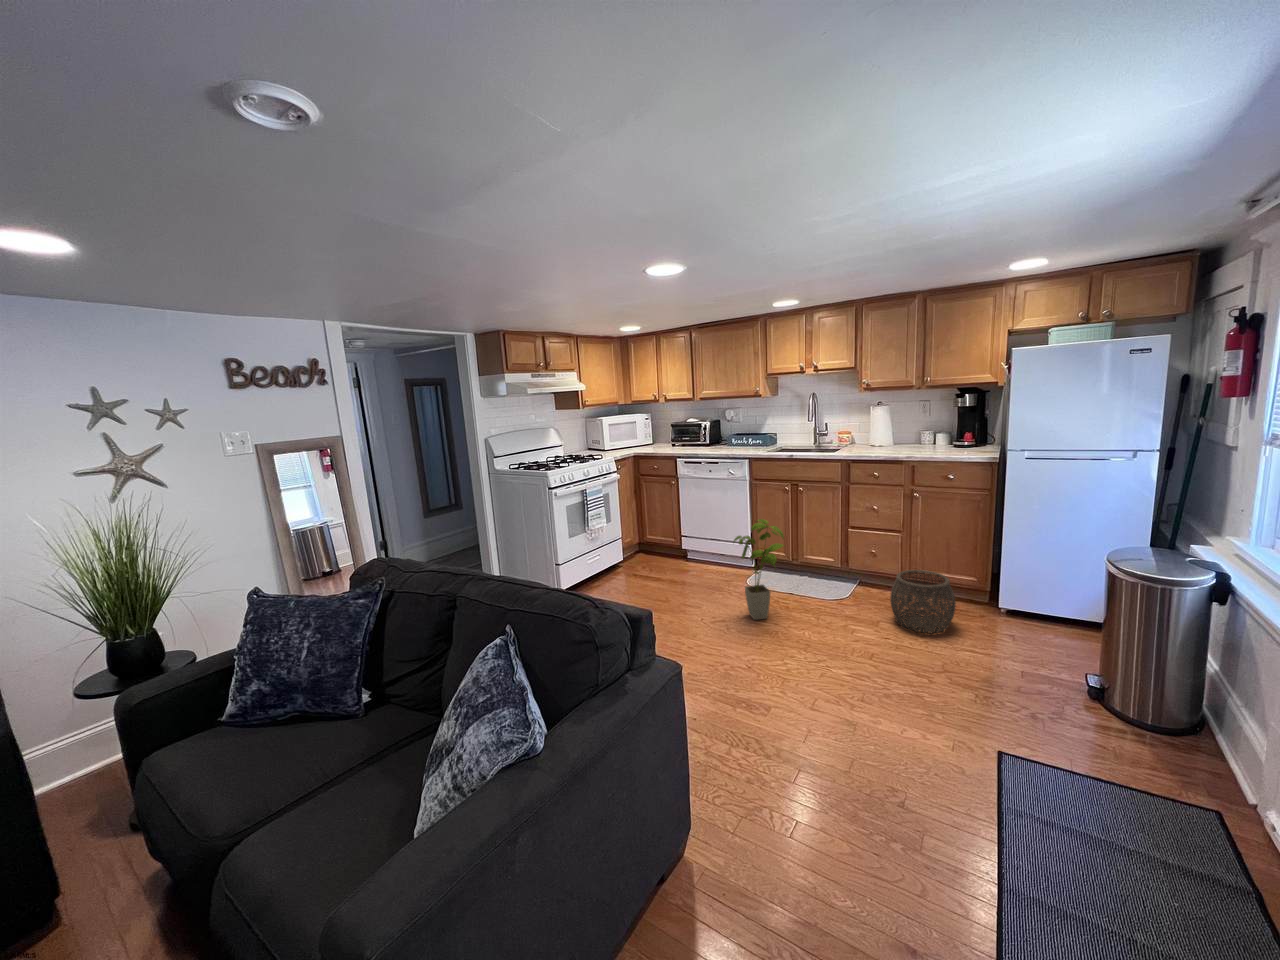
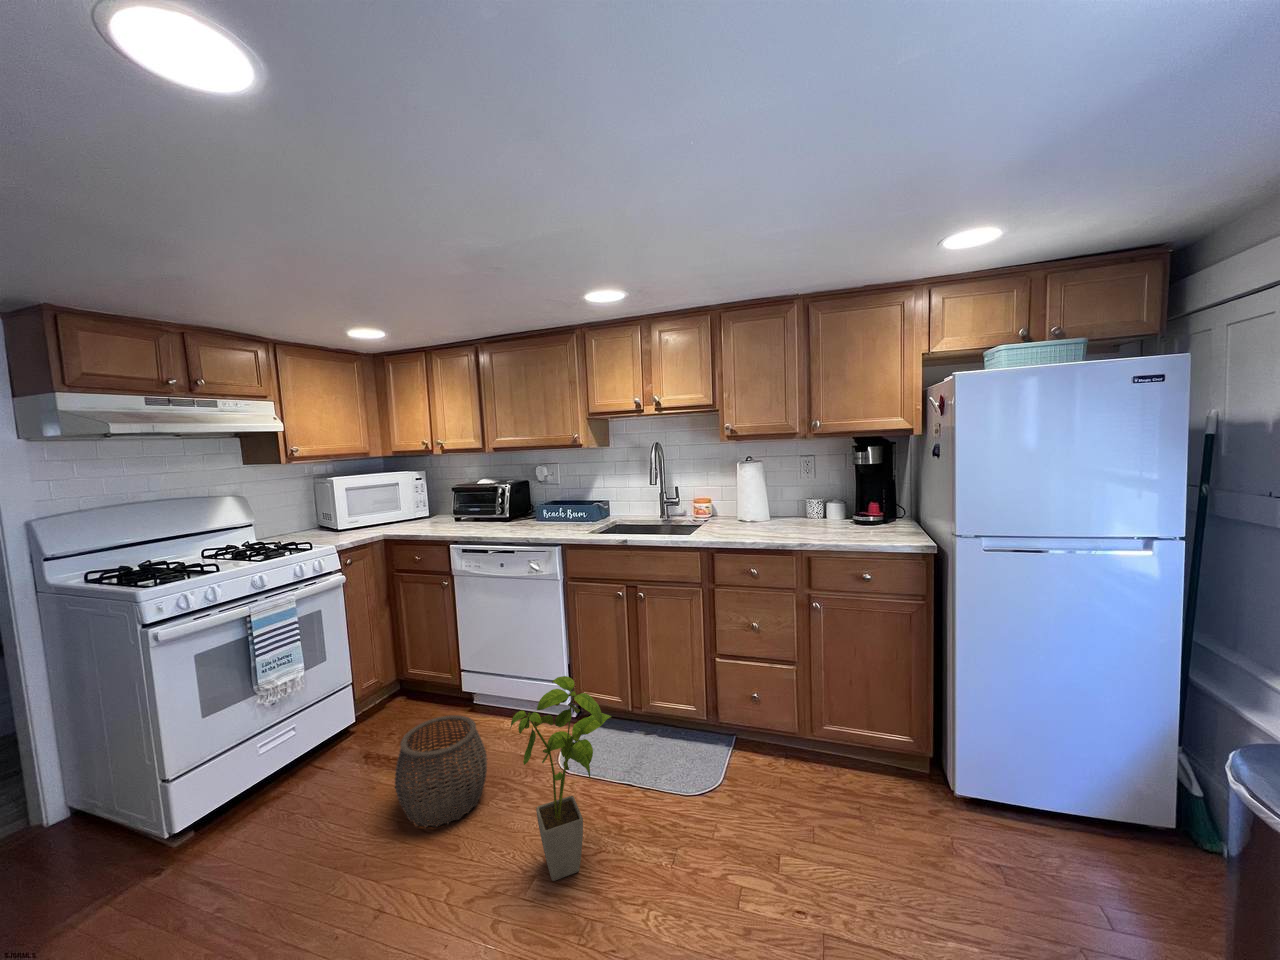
woven basket: present [890,570,956,633] -> present [395,715,487,827]

